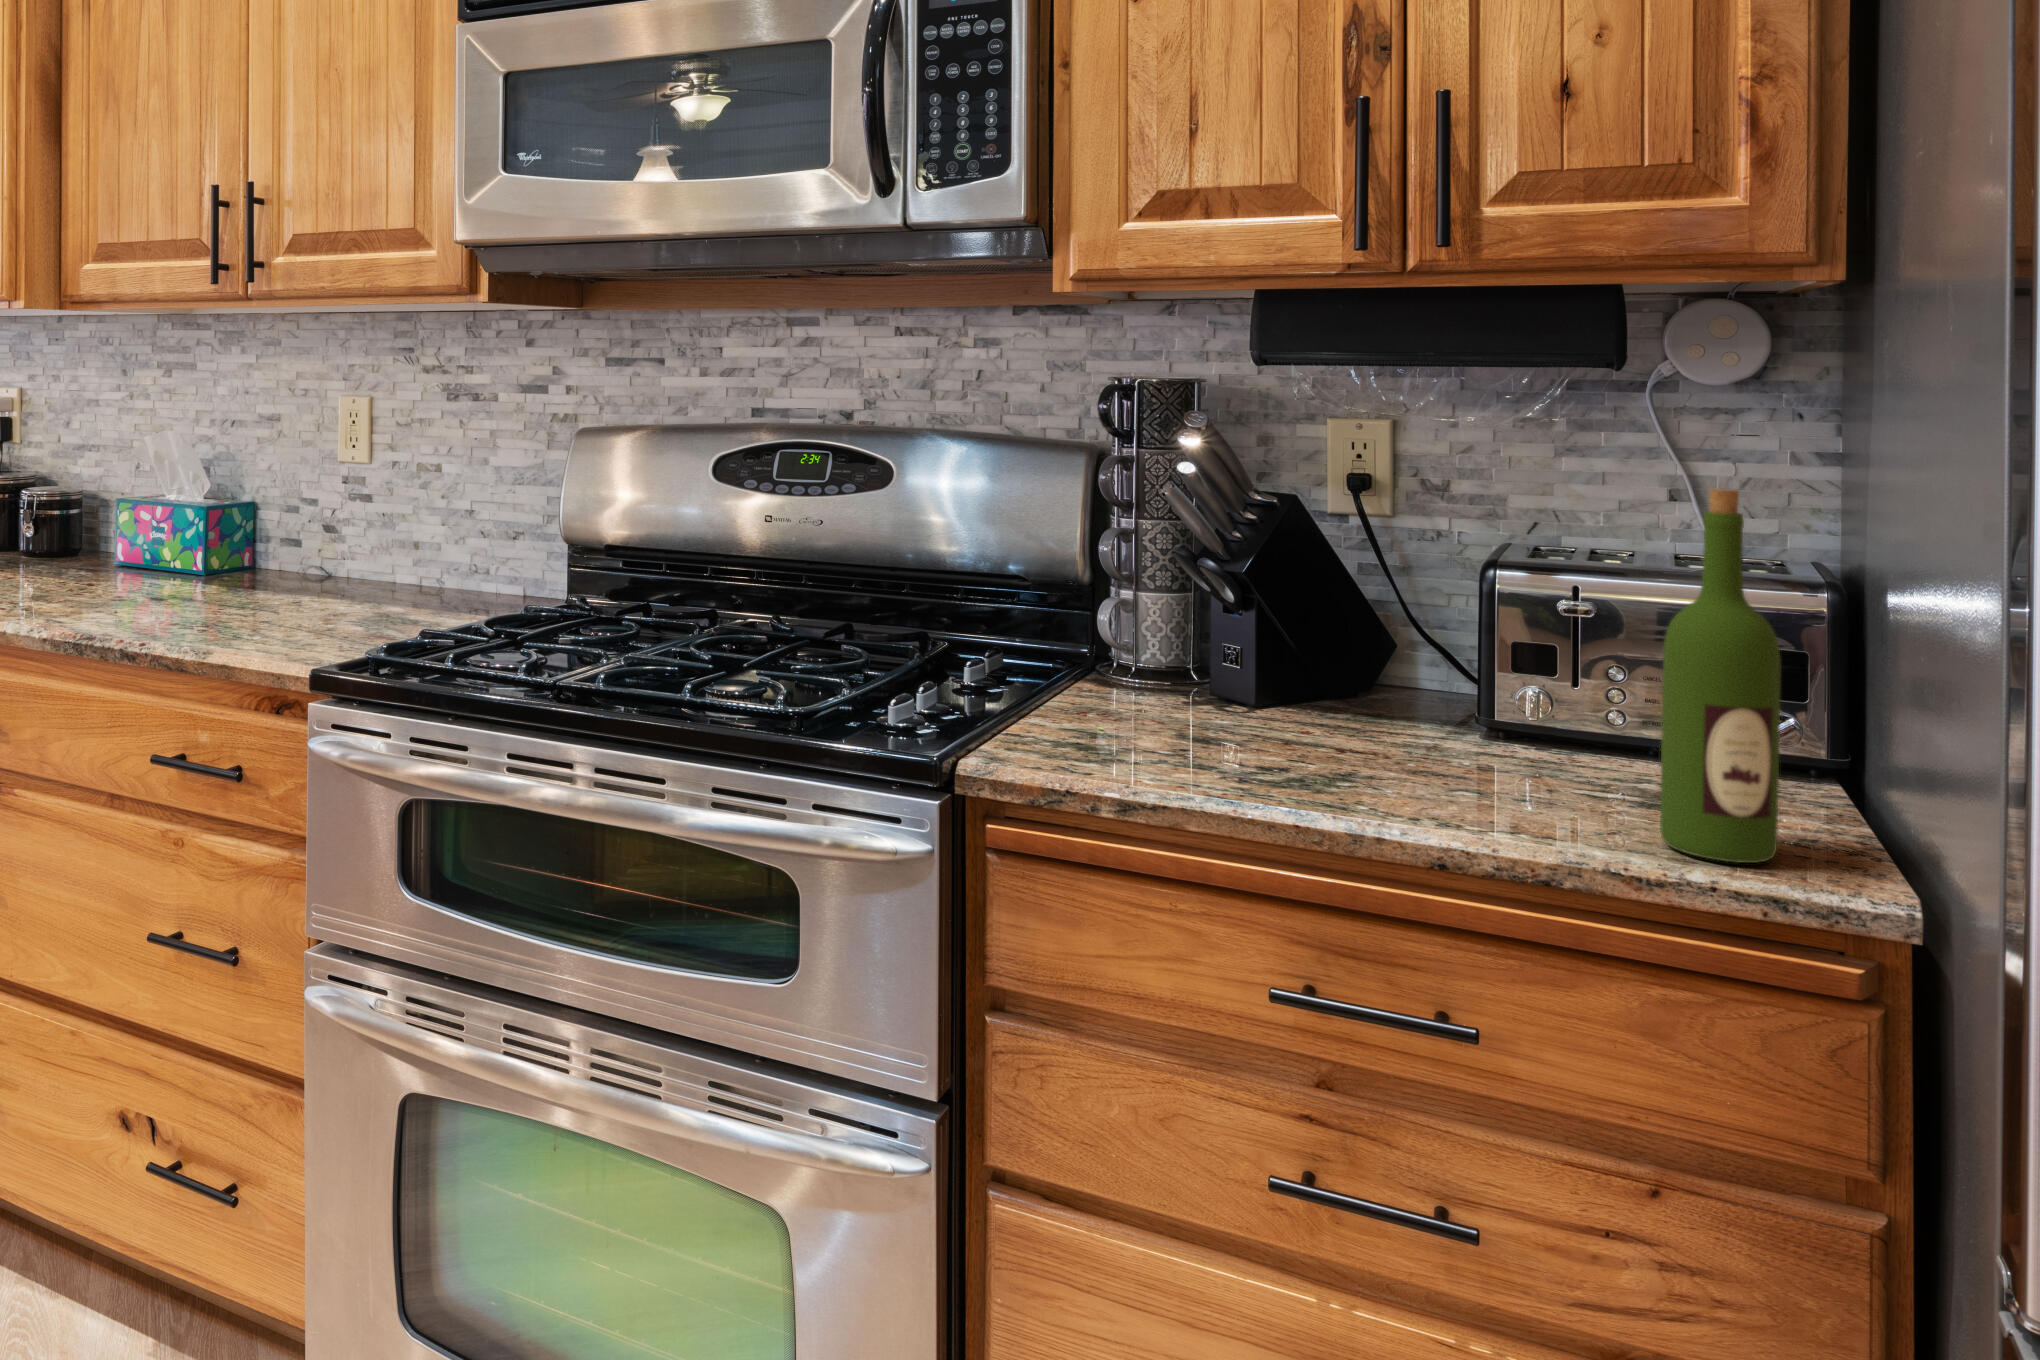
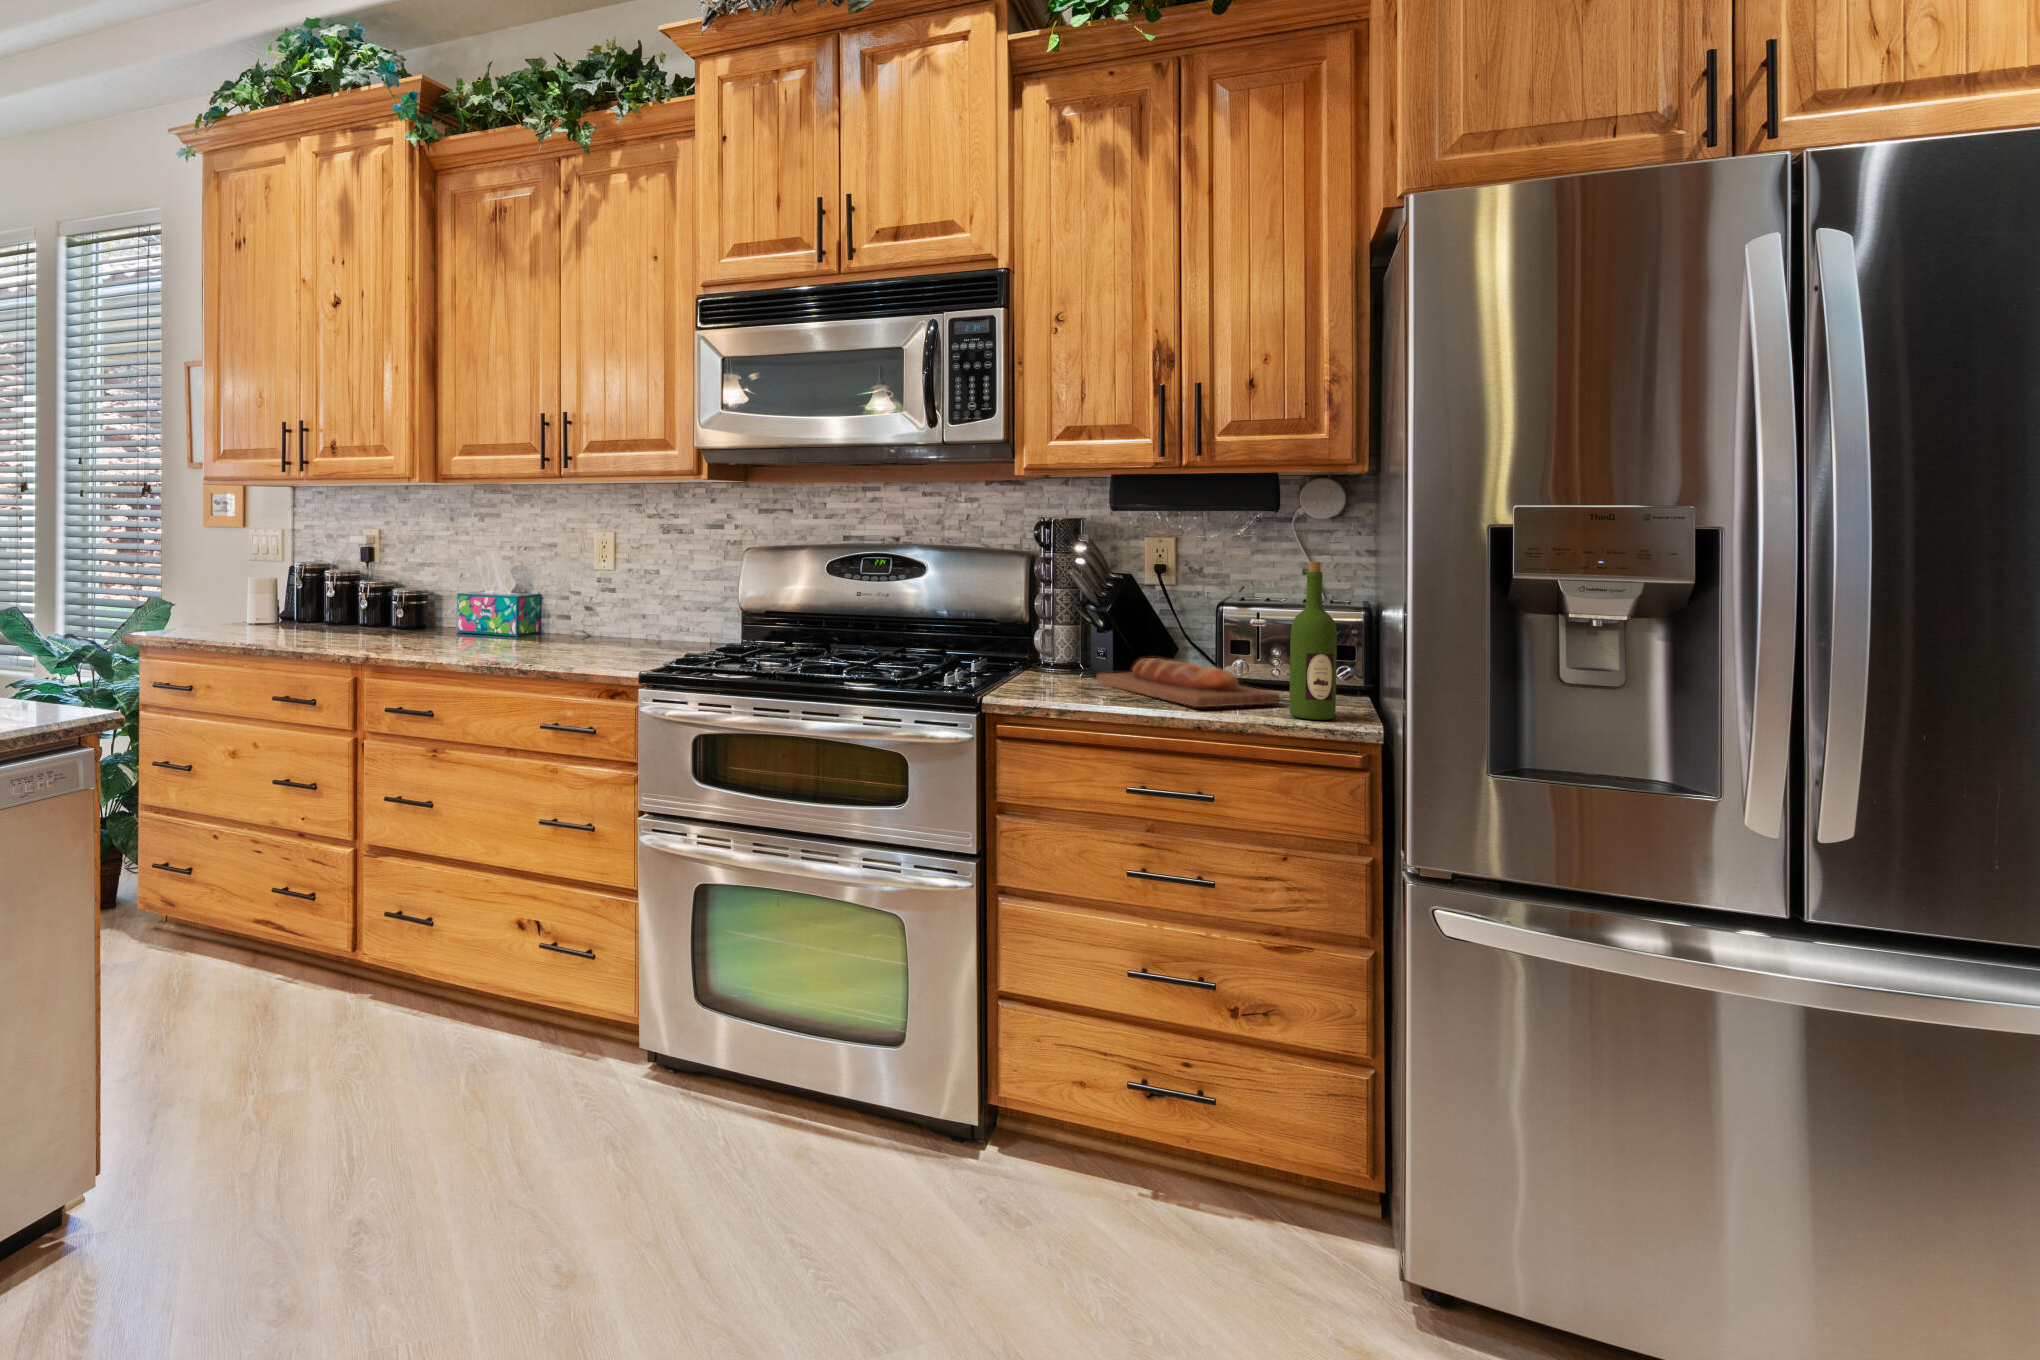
bread loaf: none [1217,677,1634,813] -> present [1096,658,1280,707]

